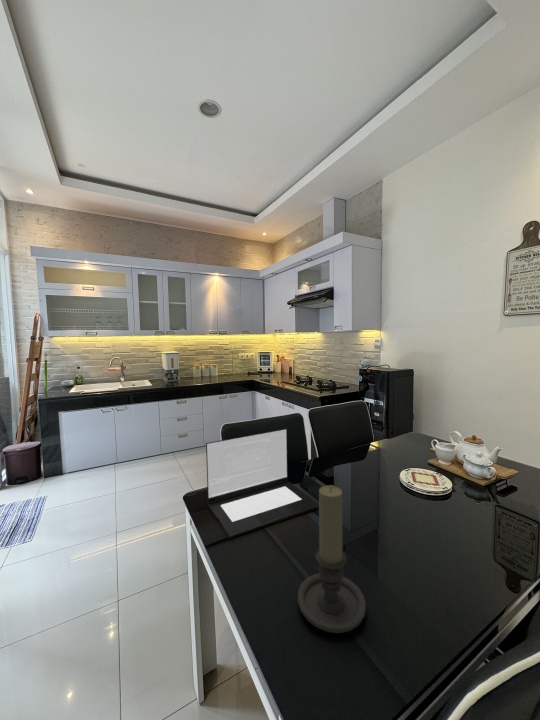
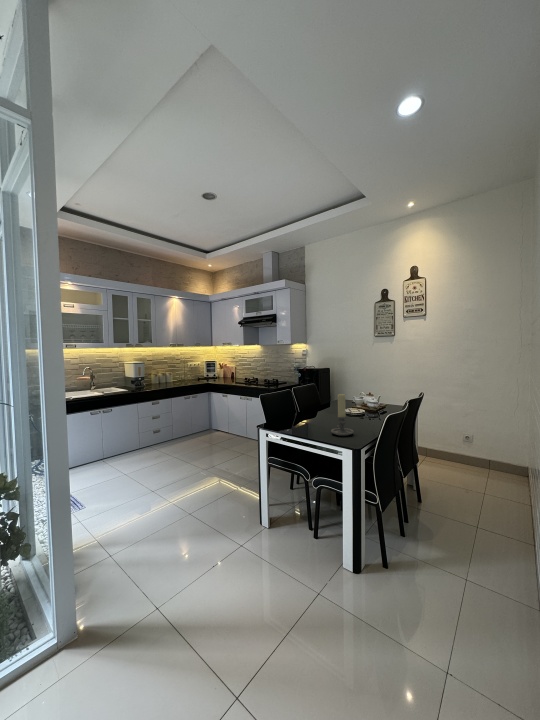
laptop: present [206,429,319,539] -> none [268,391,318,431]

